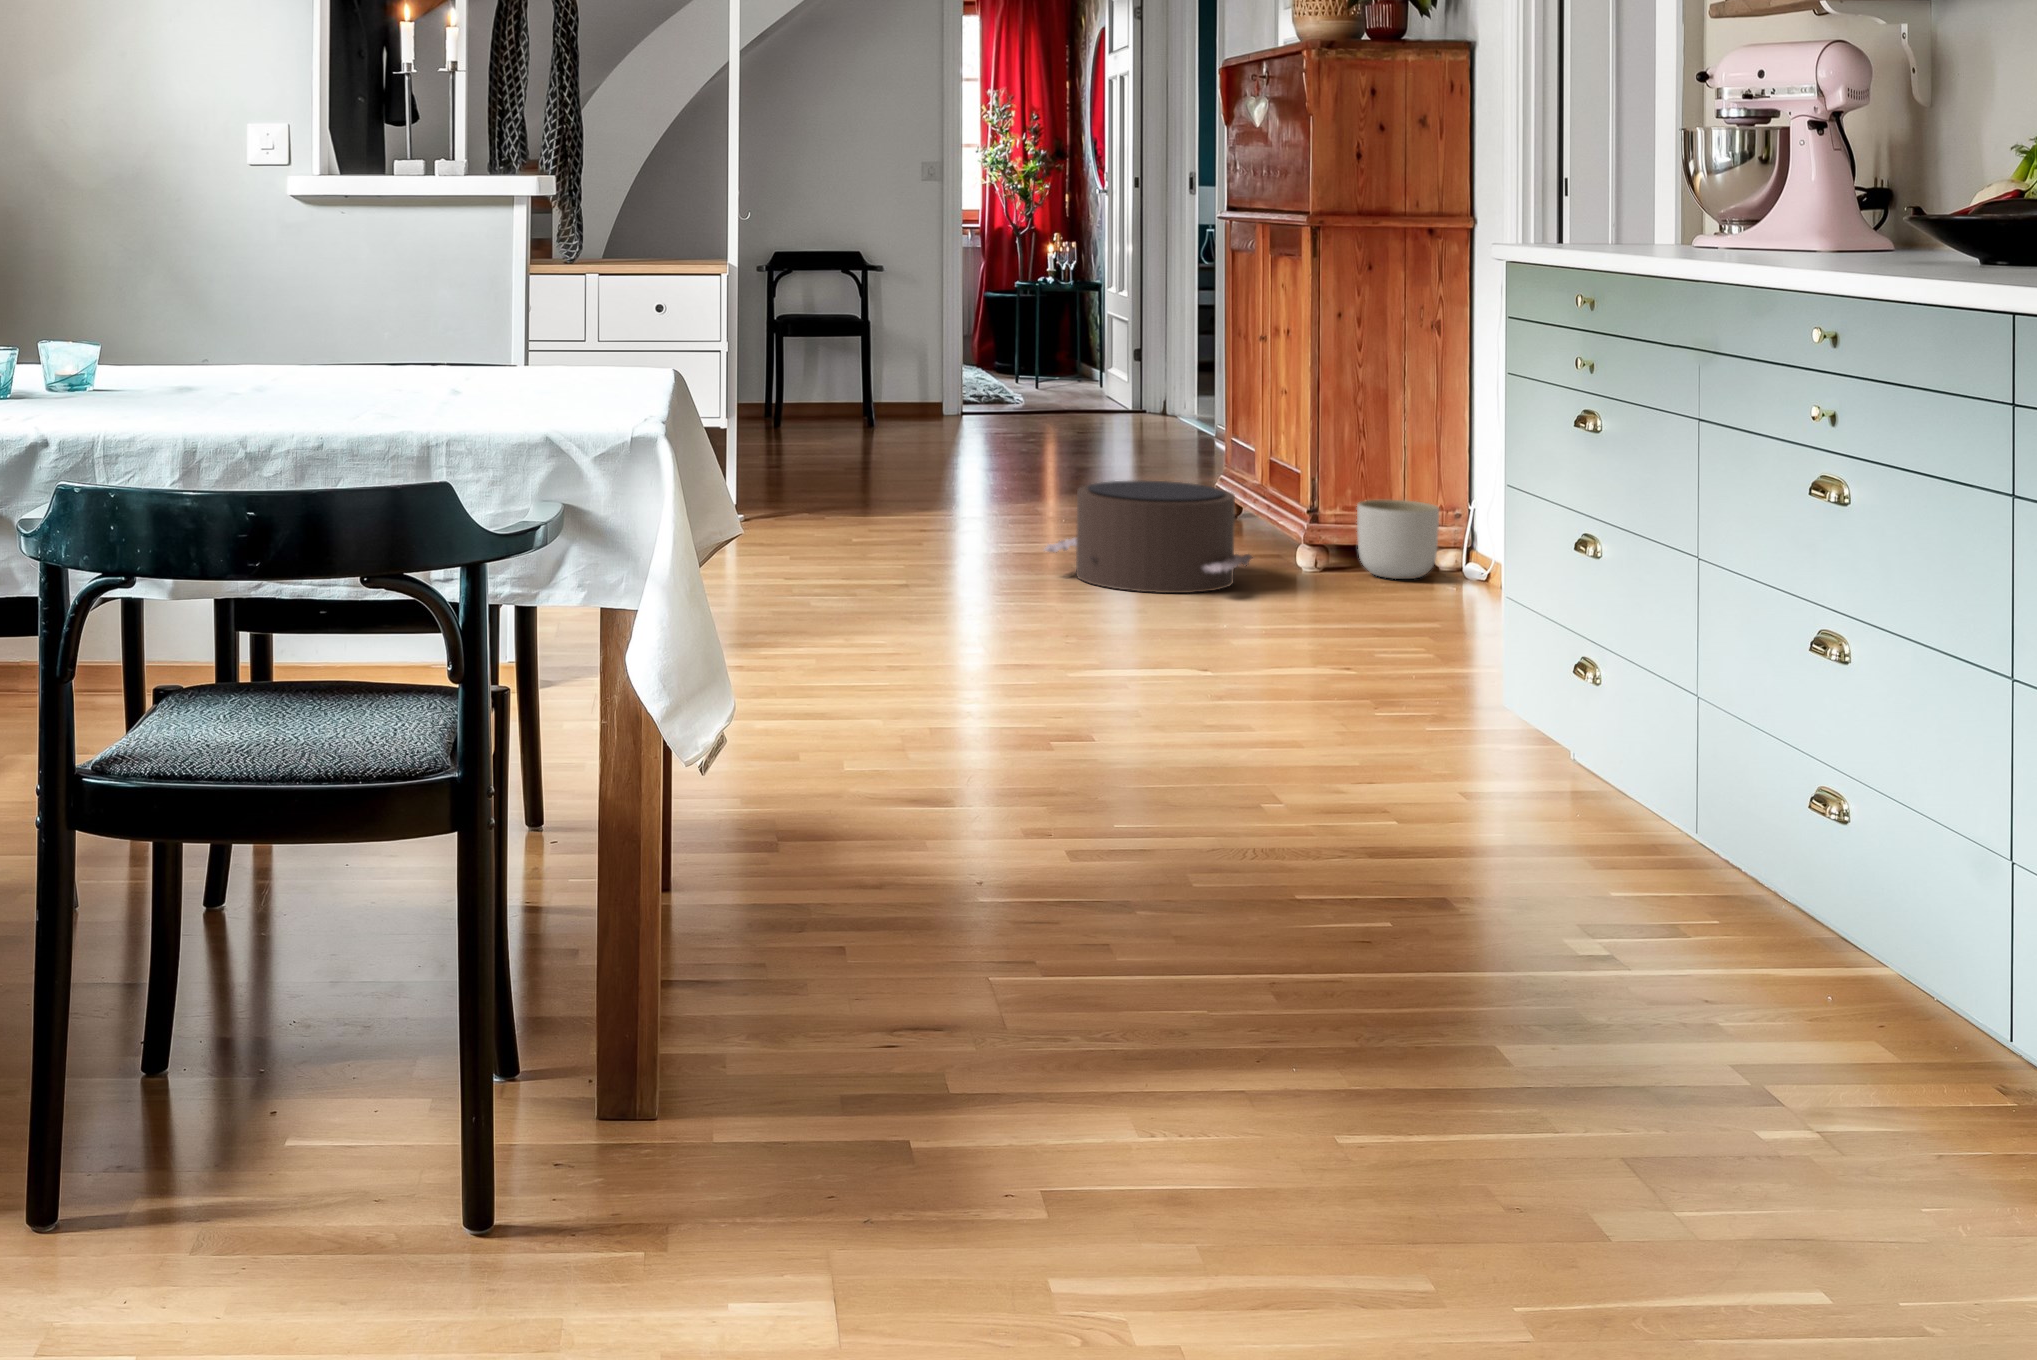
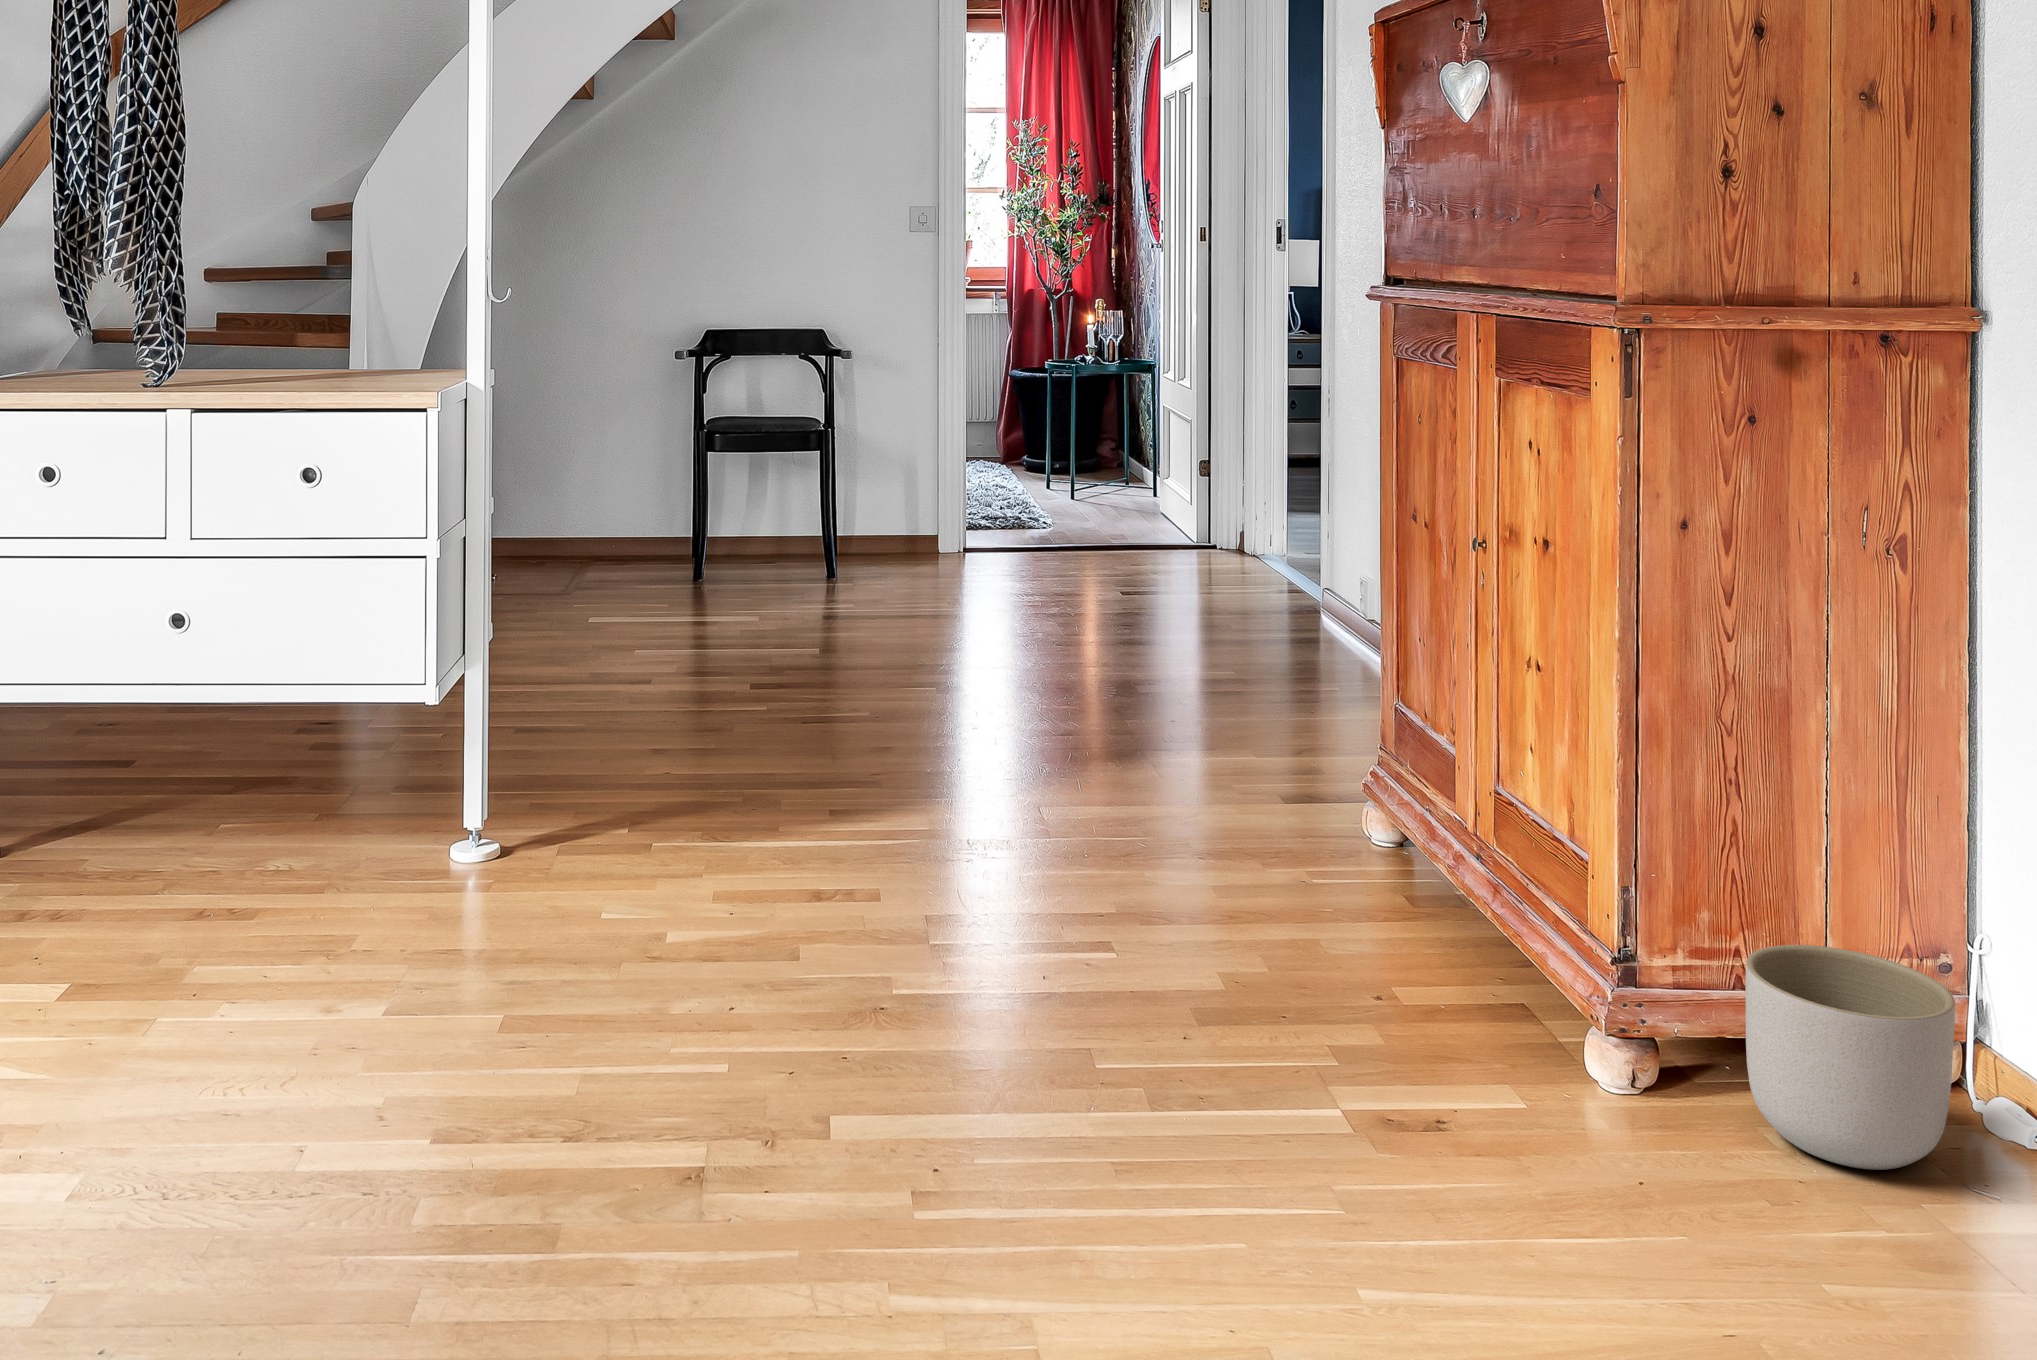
pouf: present [1044,481,1253,593] -> none [1014,890,1530,1266]

